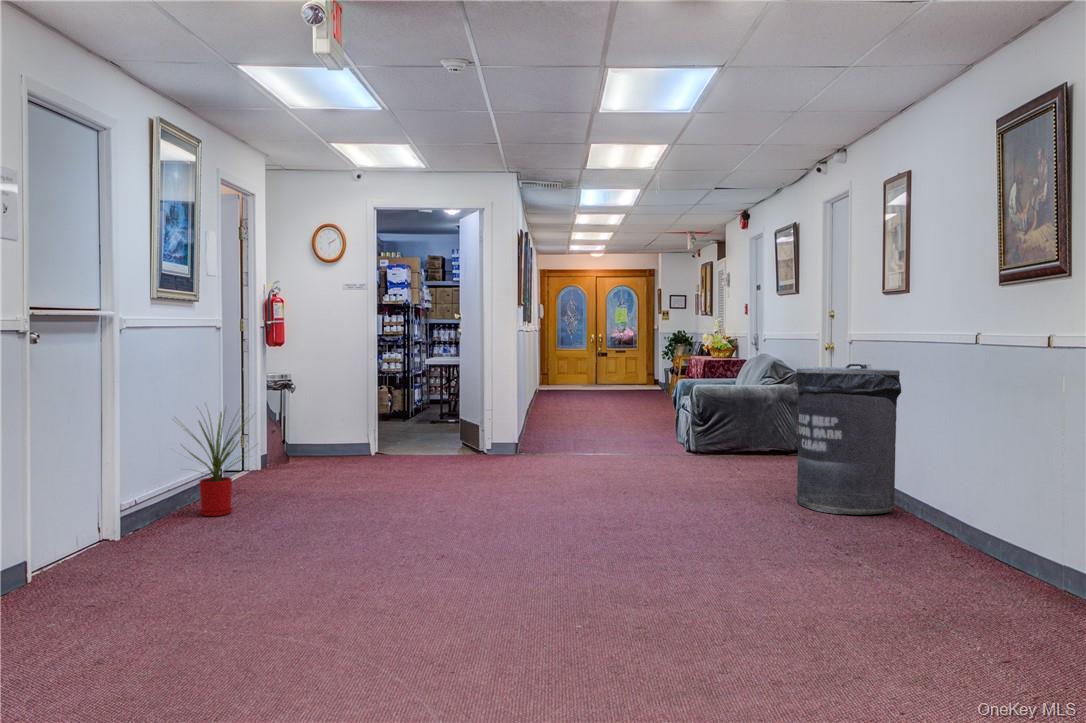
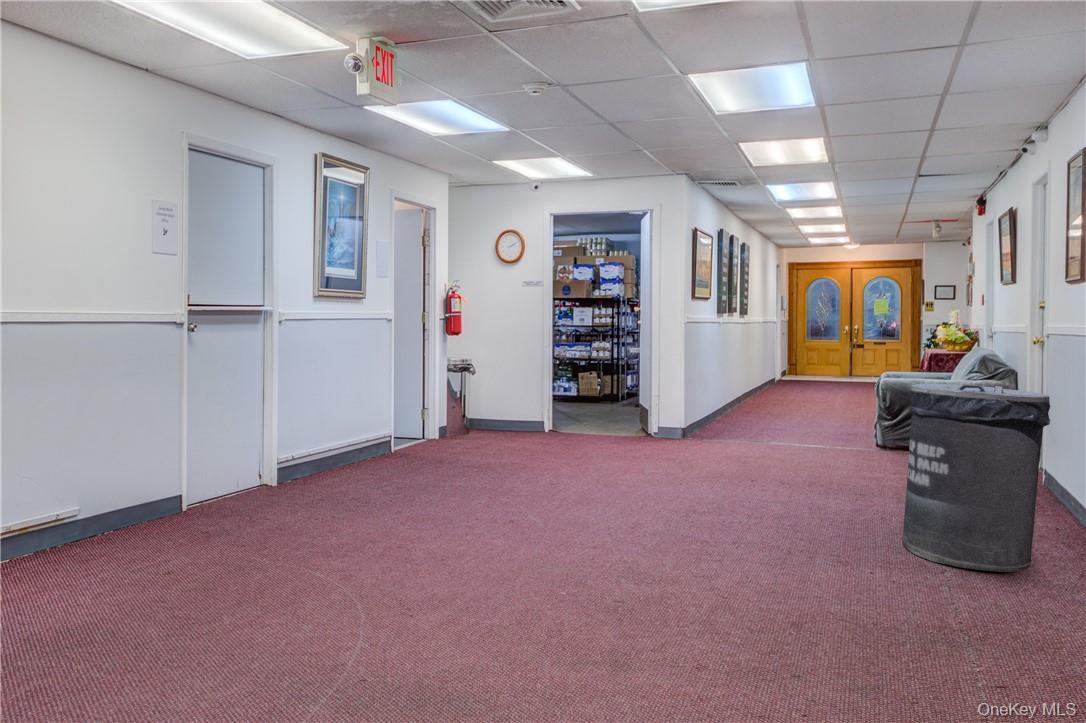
house plant: present [180,411,245,516] -> none [322,381,393,475]

